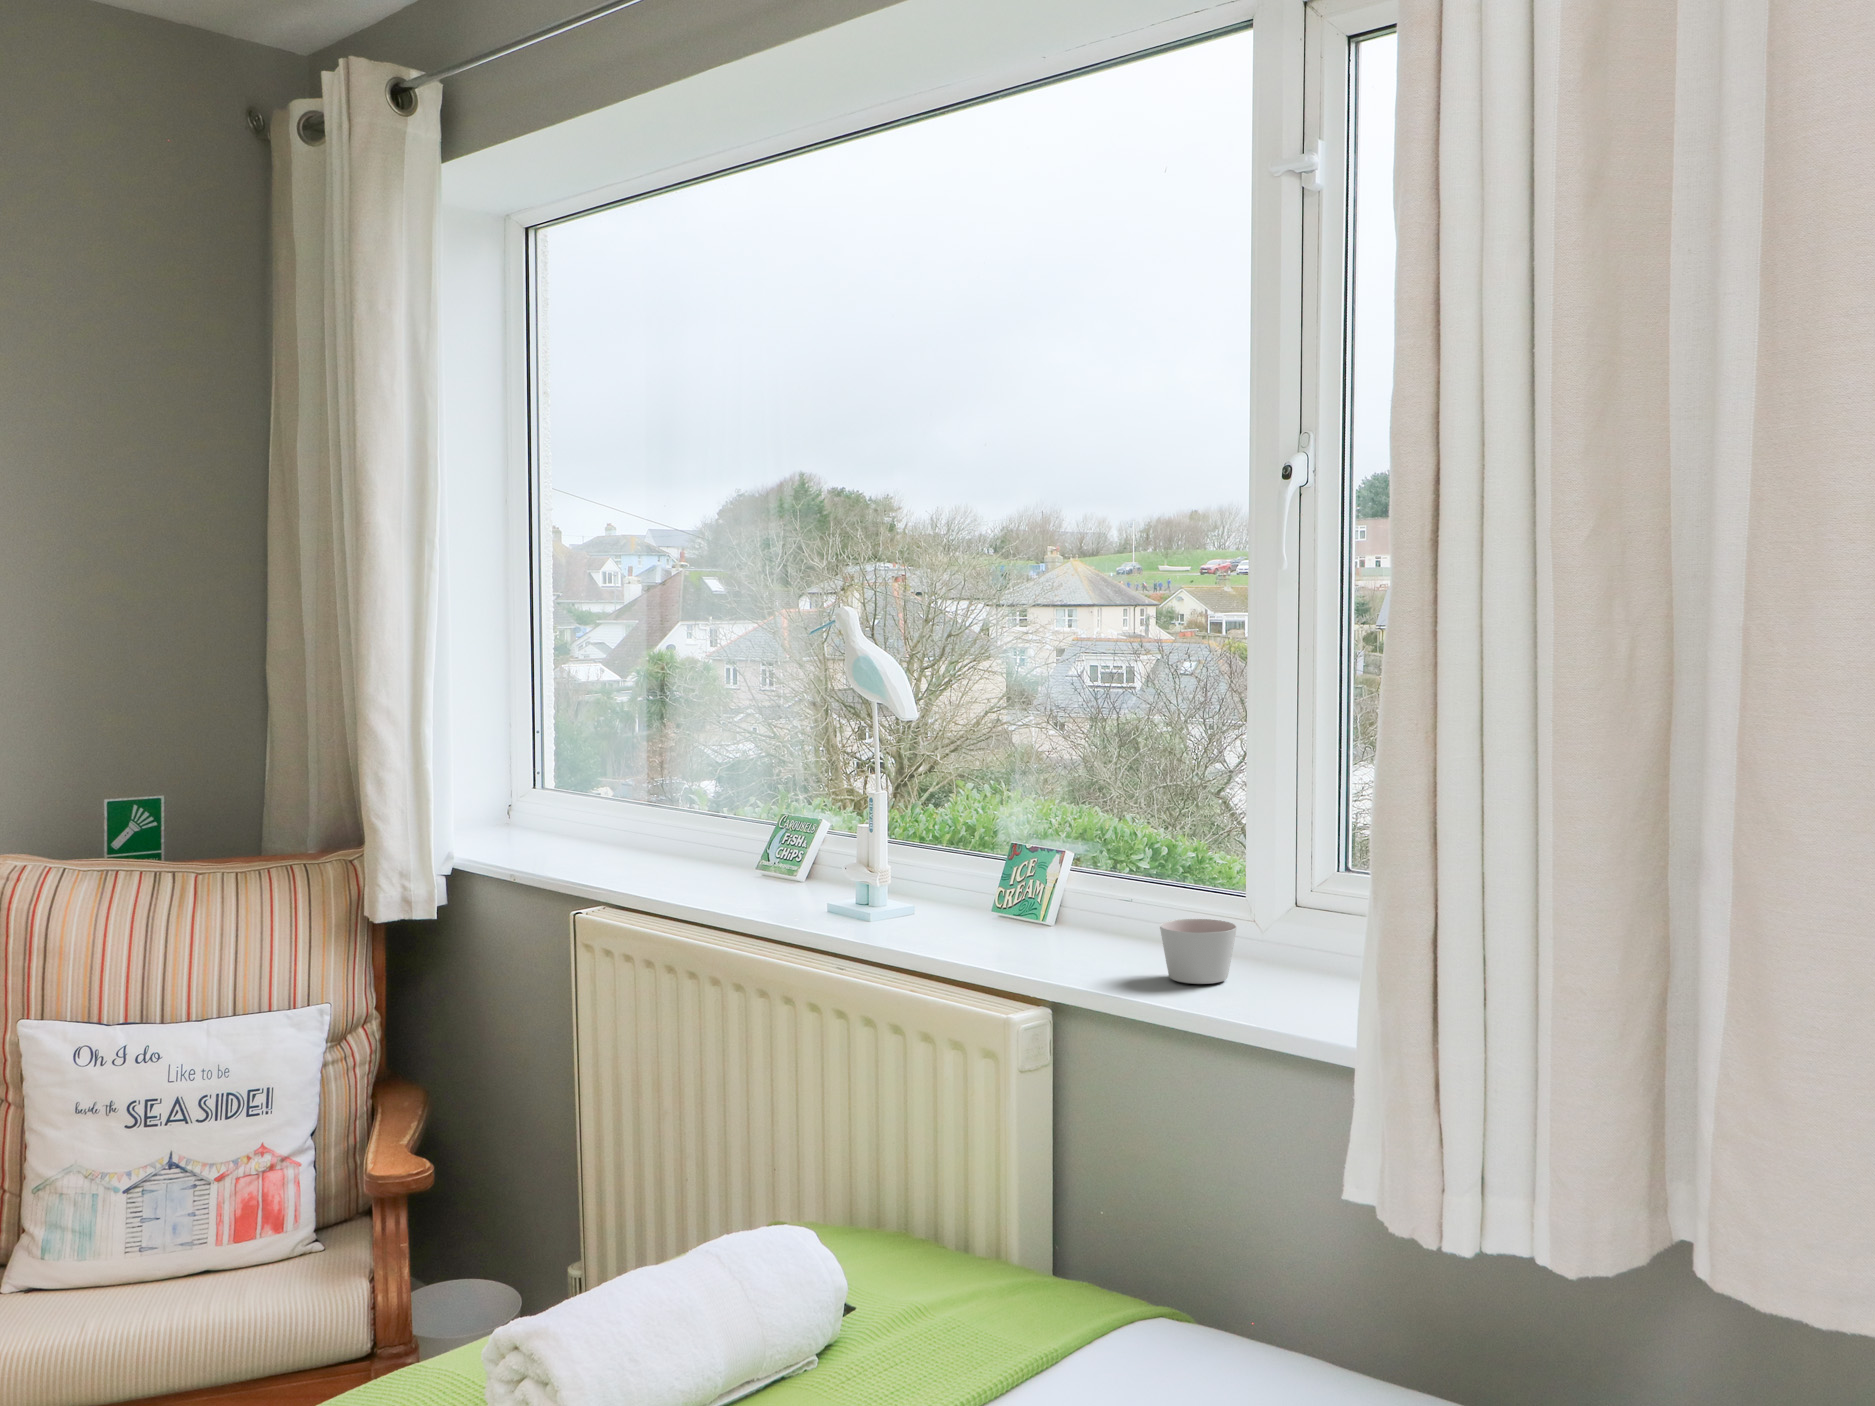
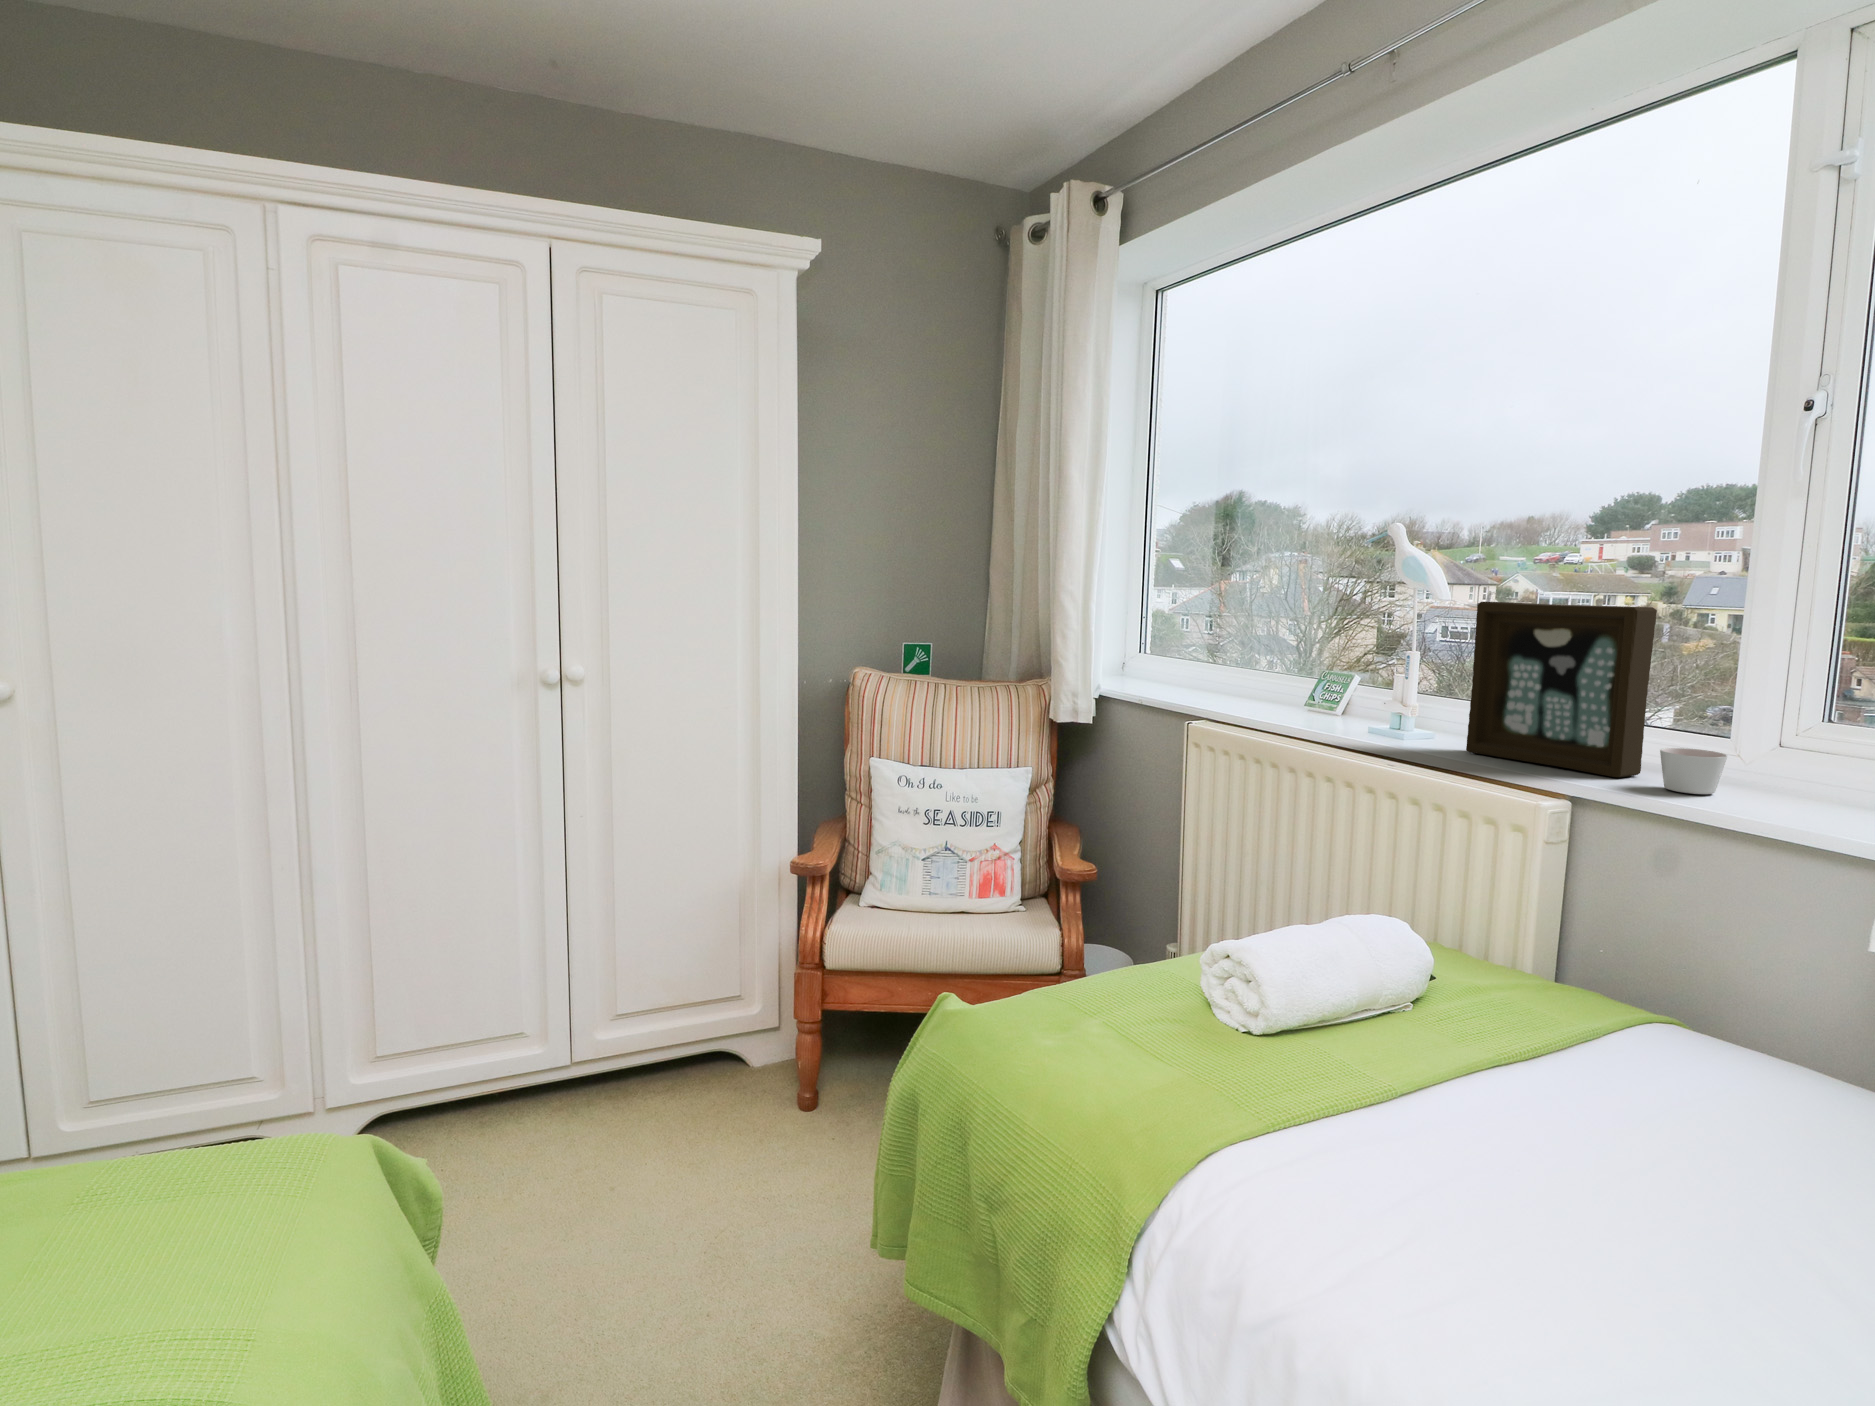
picture frame: none [942,717,1152,965] -> present [1466,602,1657,777]

